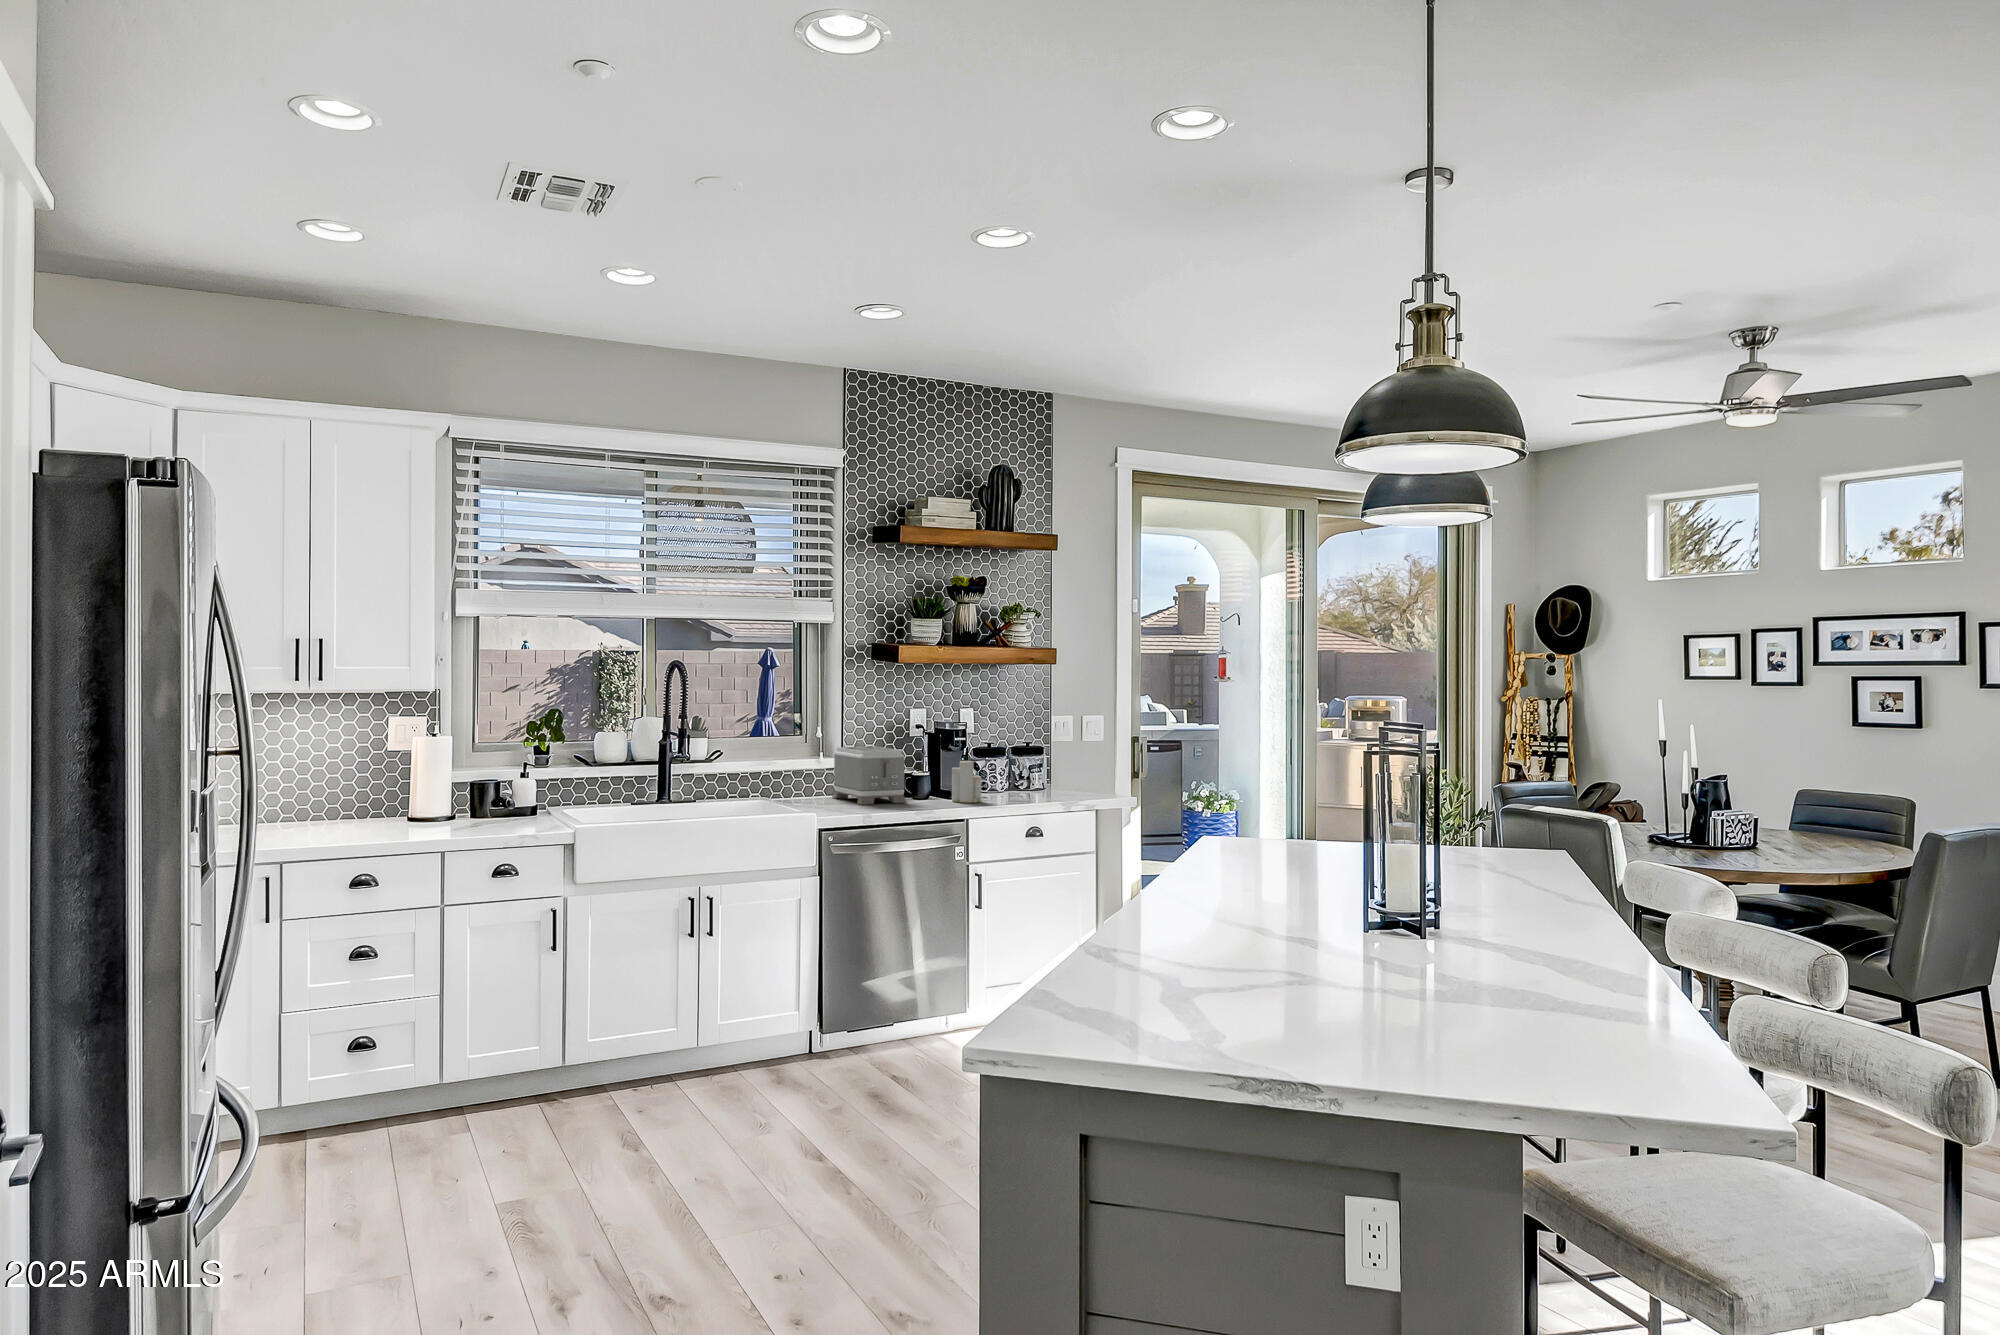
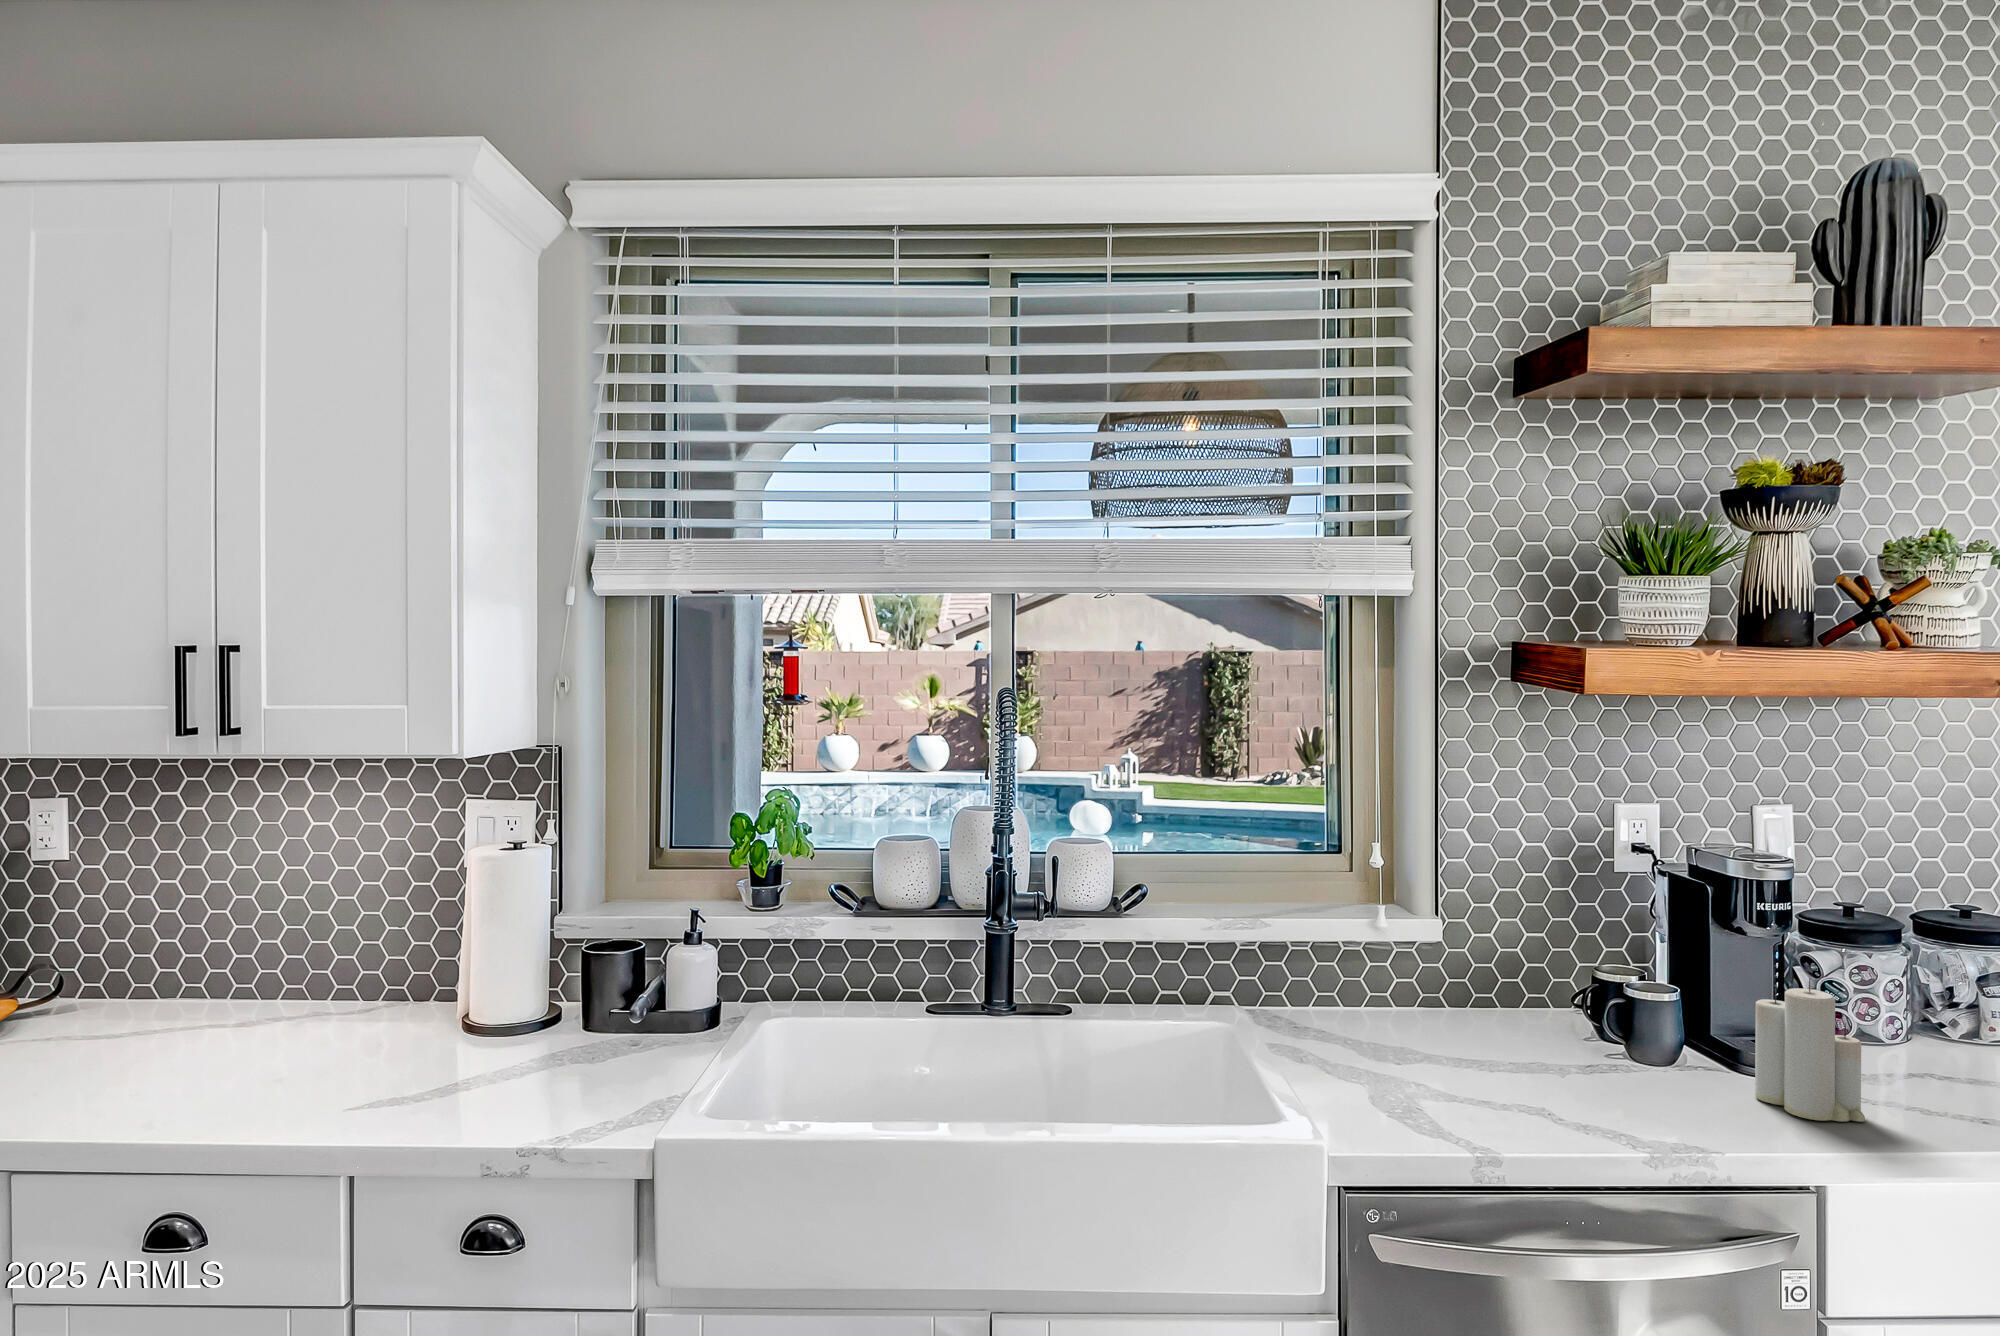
toaster: present [832,747,906,805] -> none [1405,899,1611,1086]

